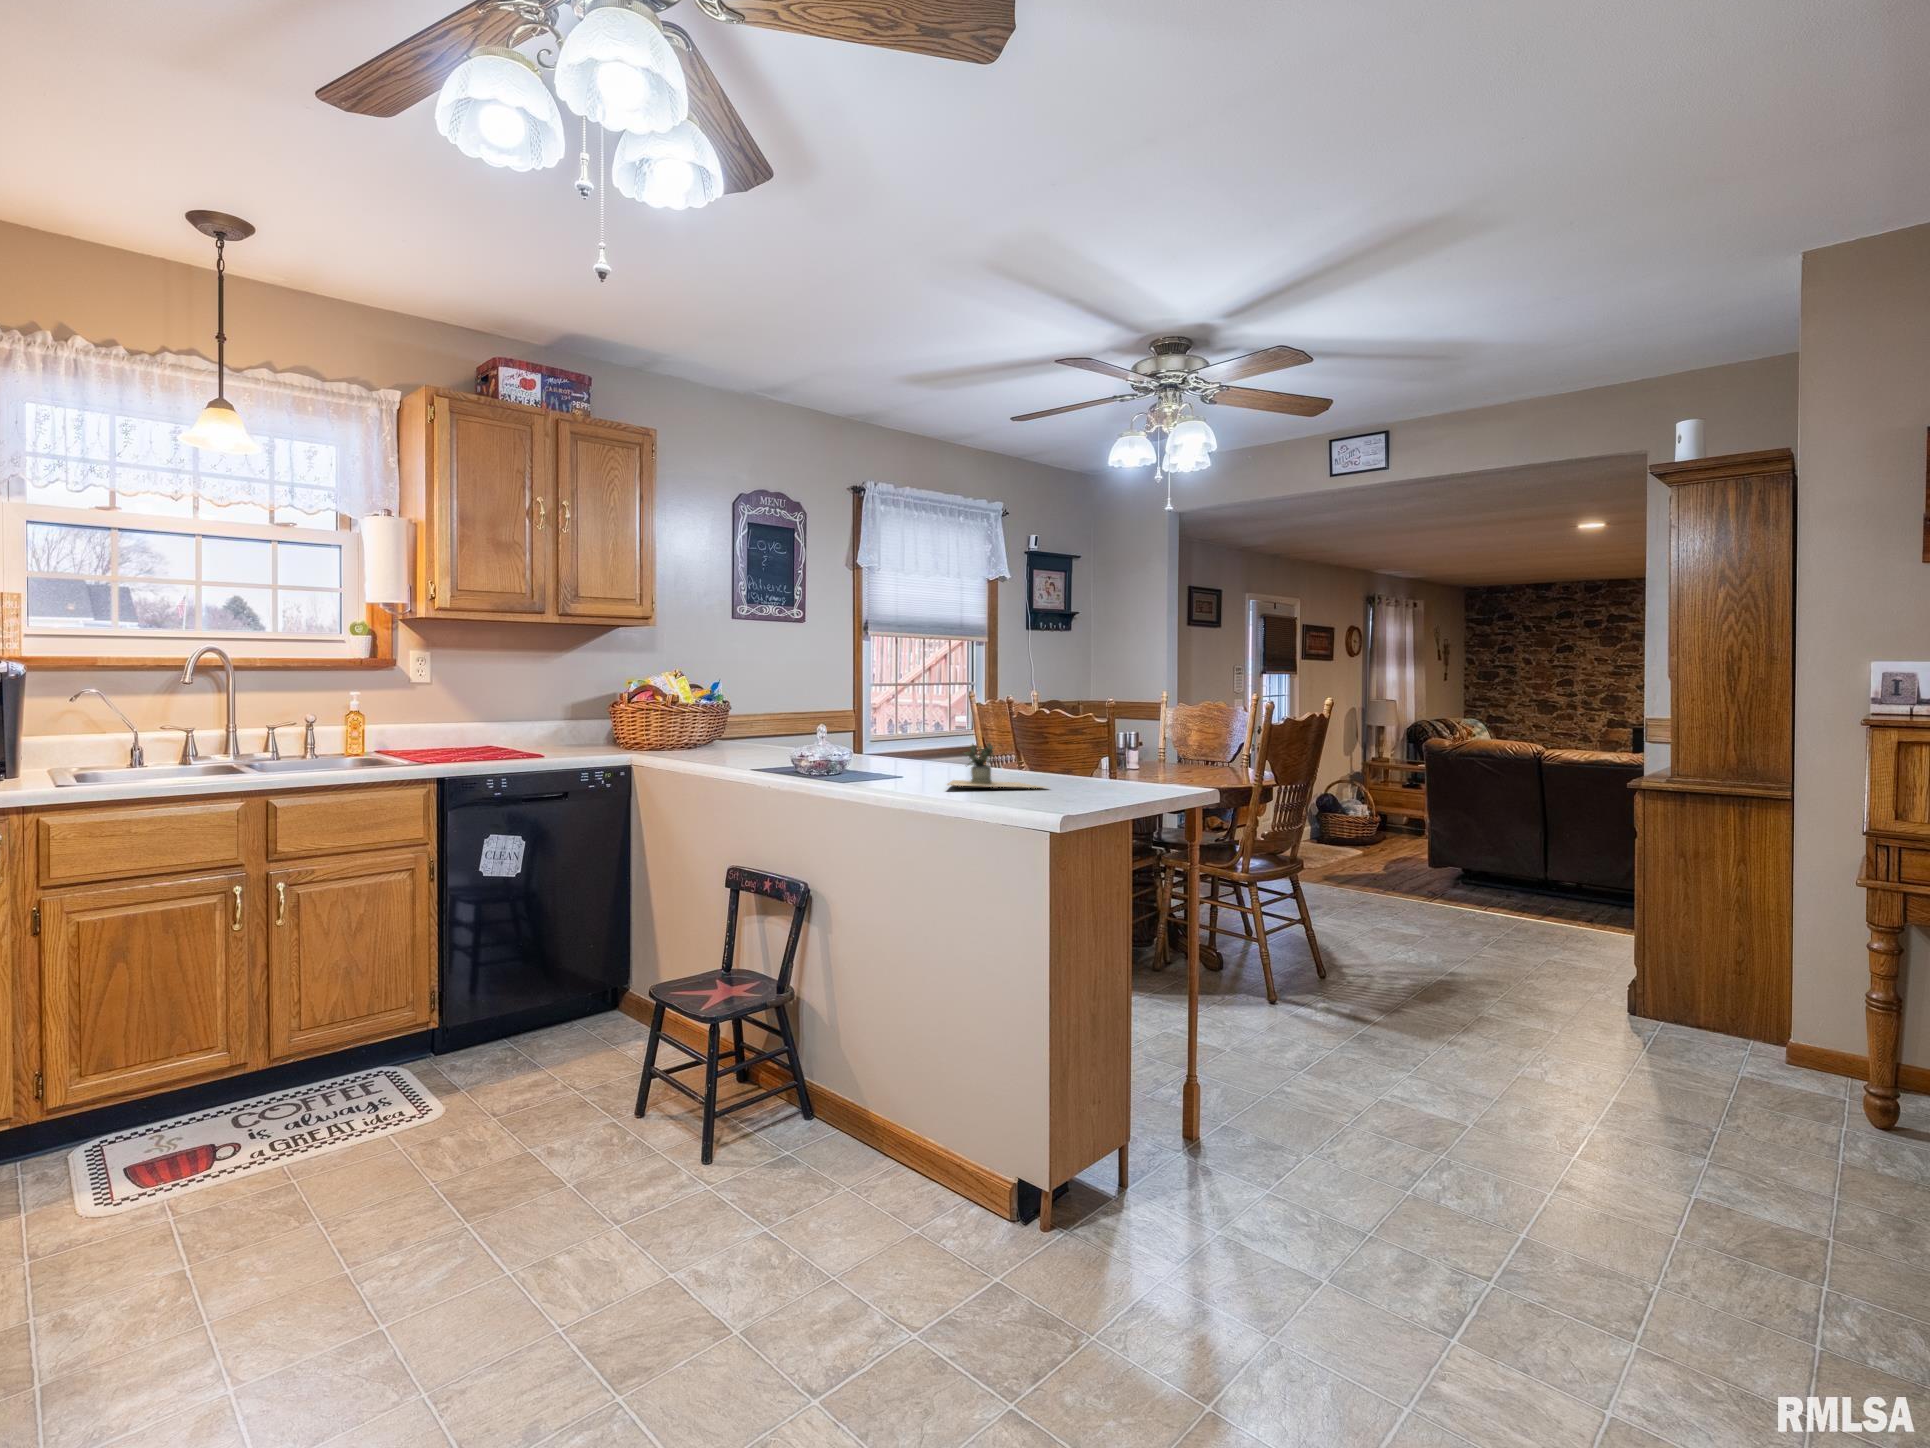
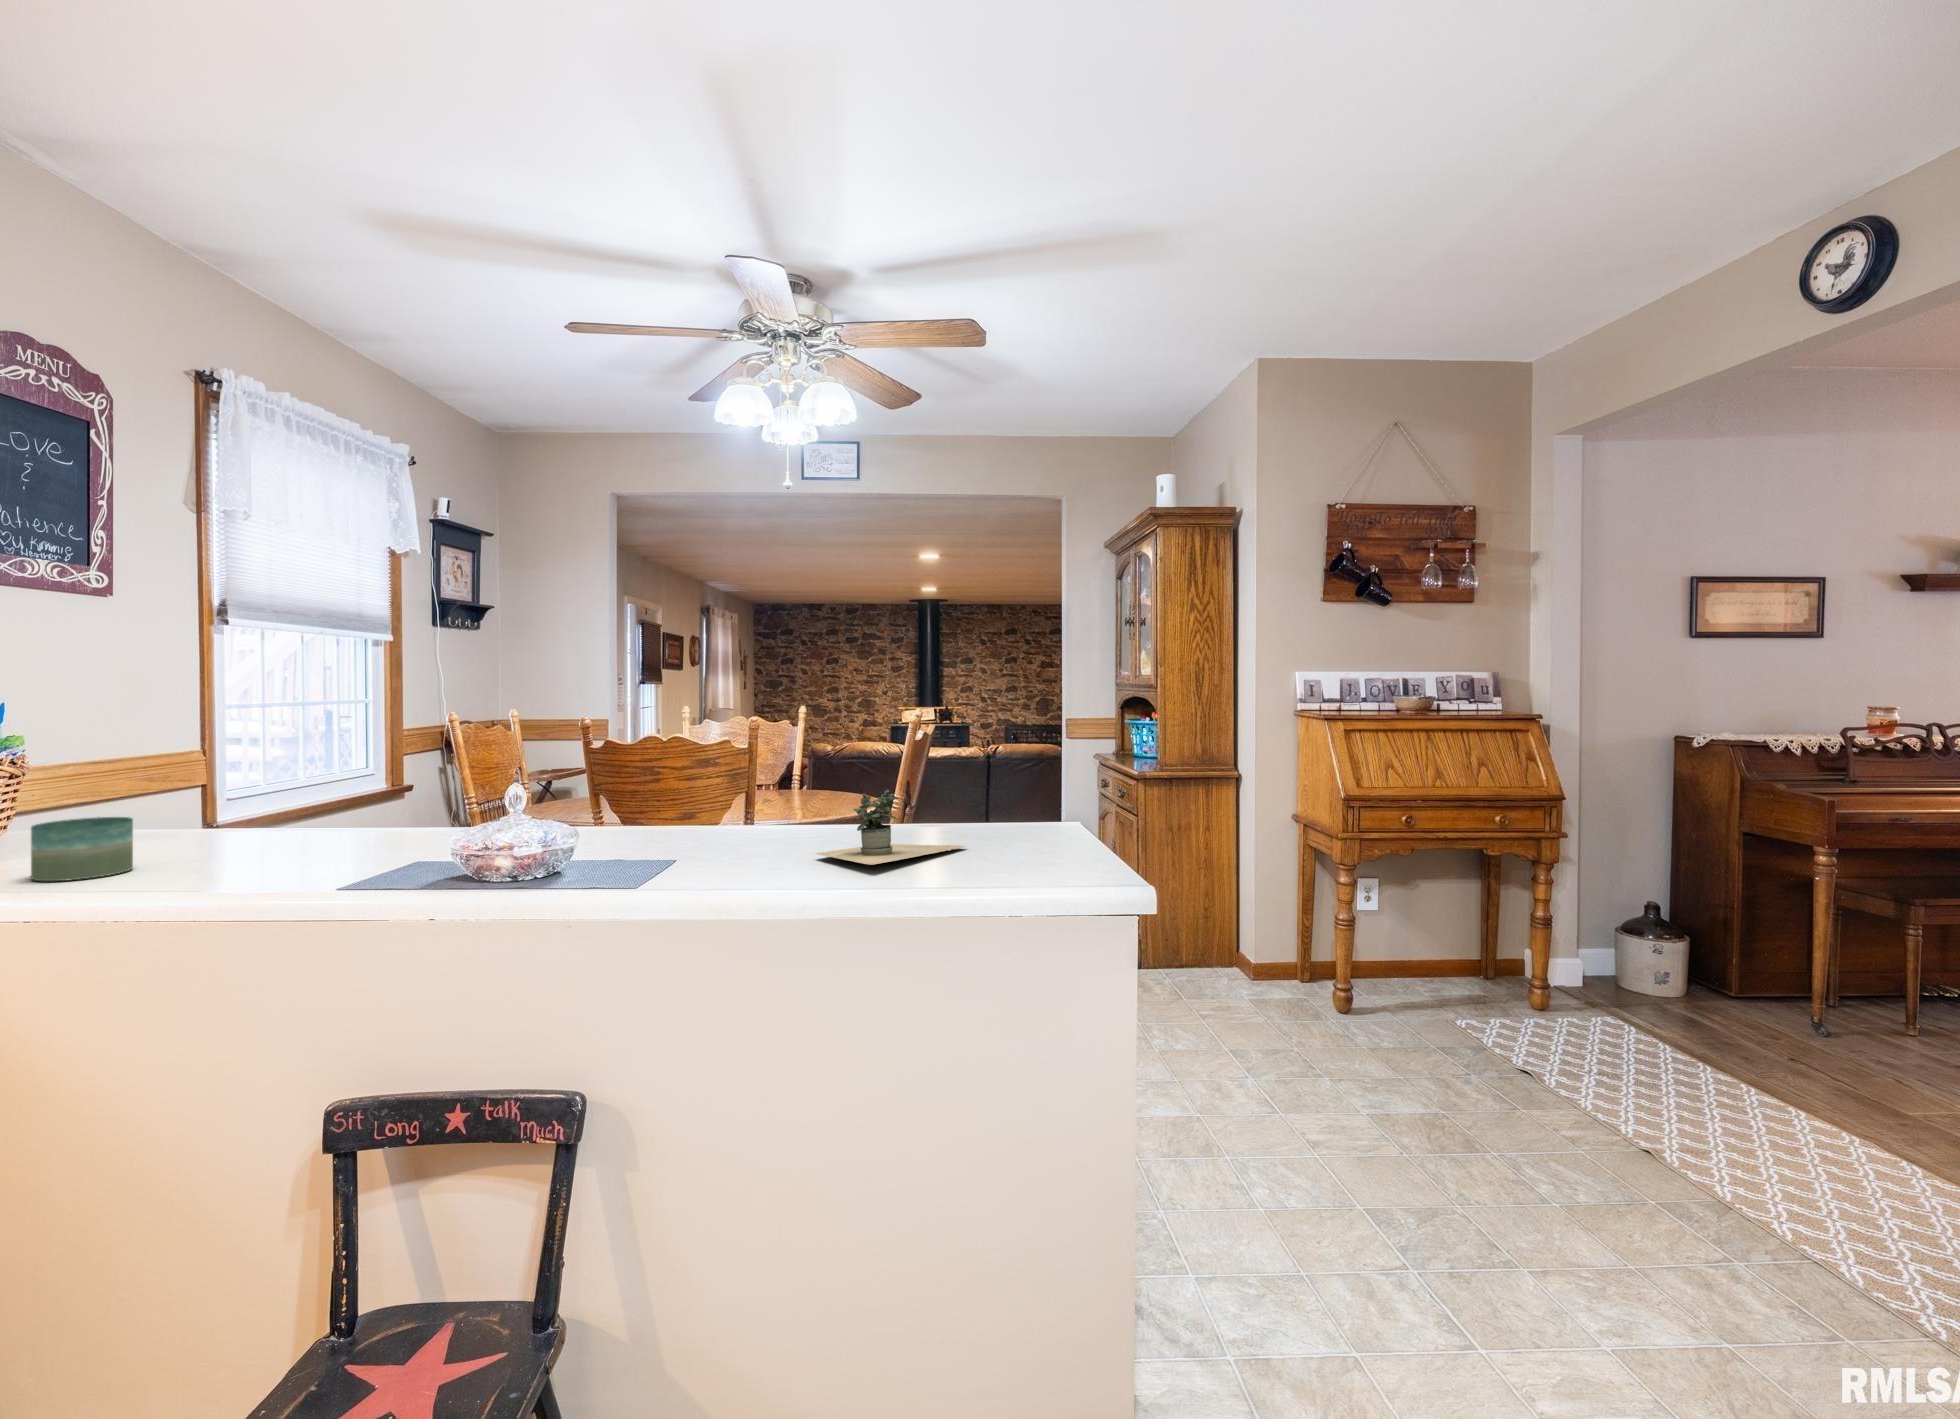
candle: none [689,733,725,759] -> present [31,817,133,881]

